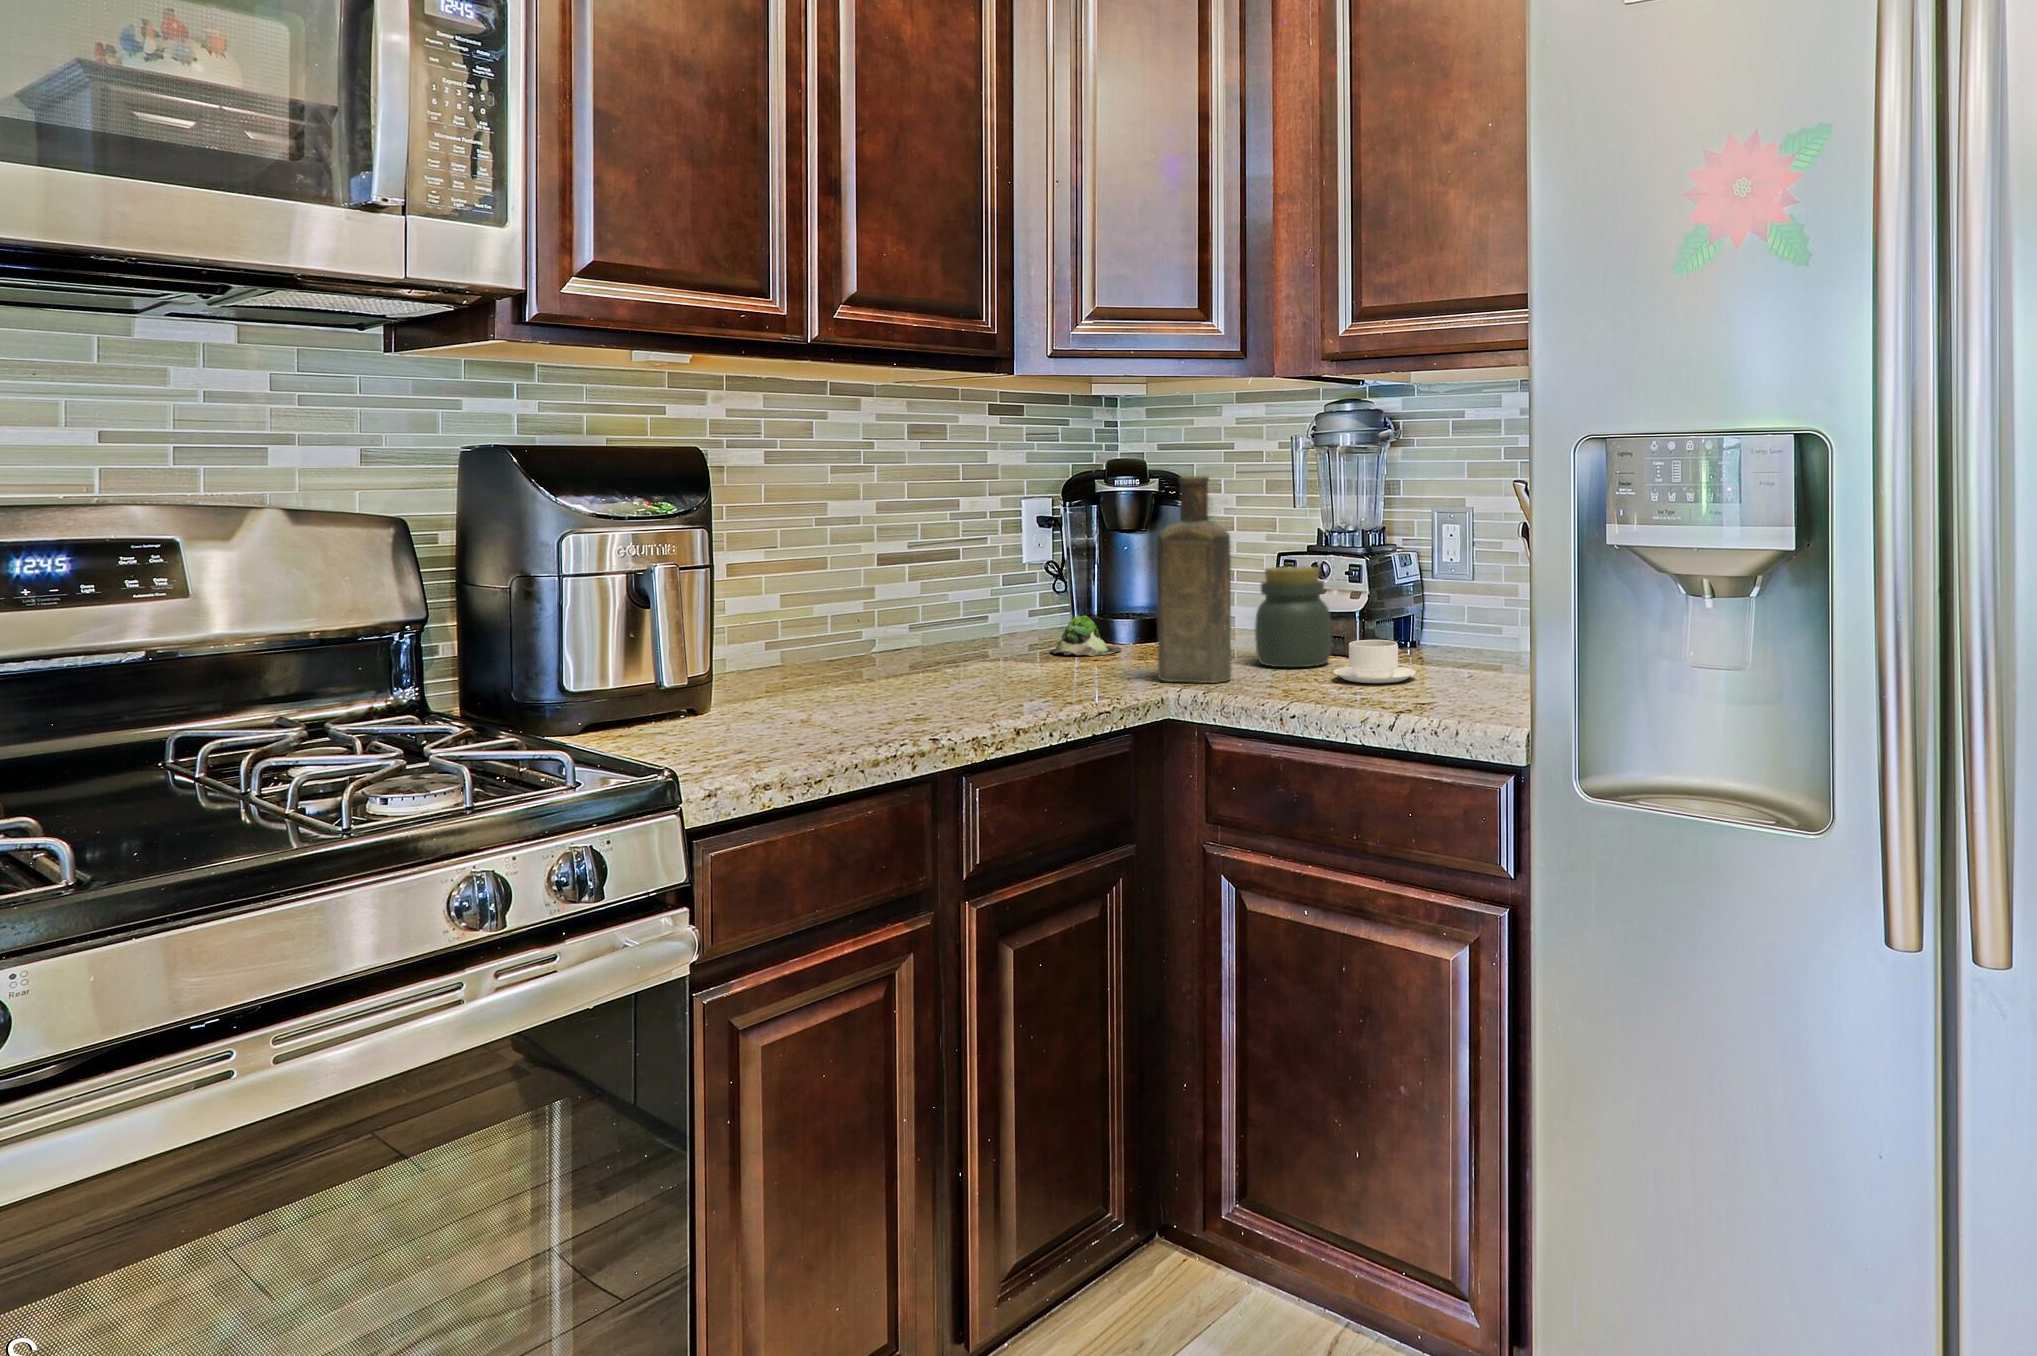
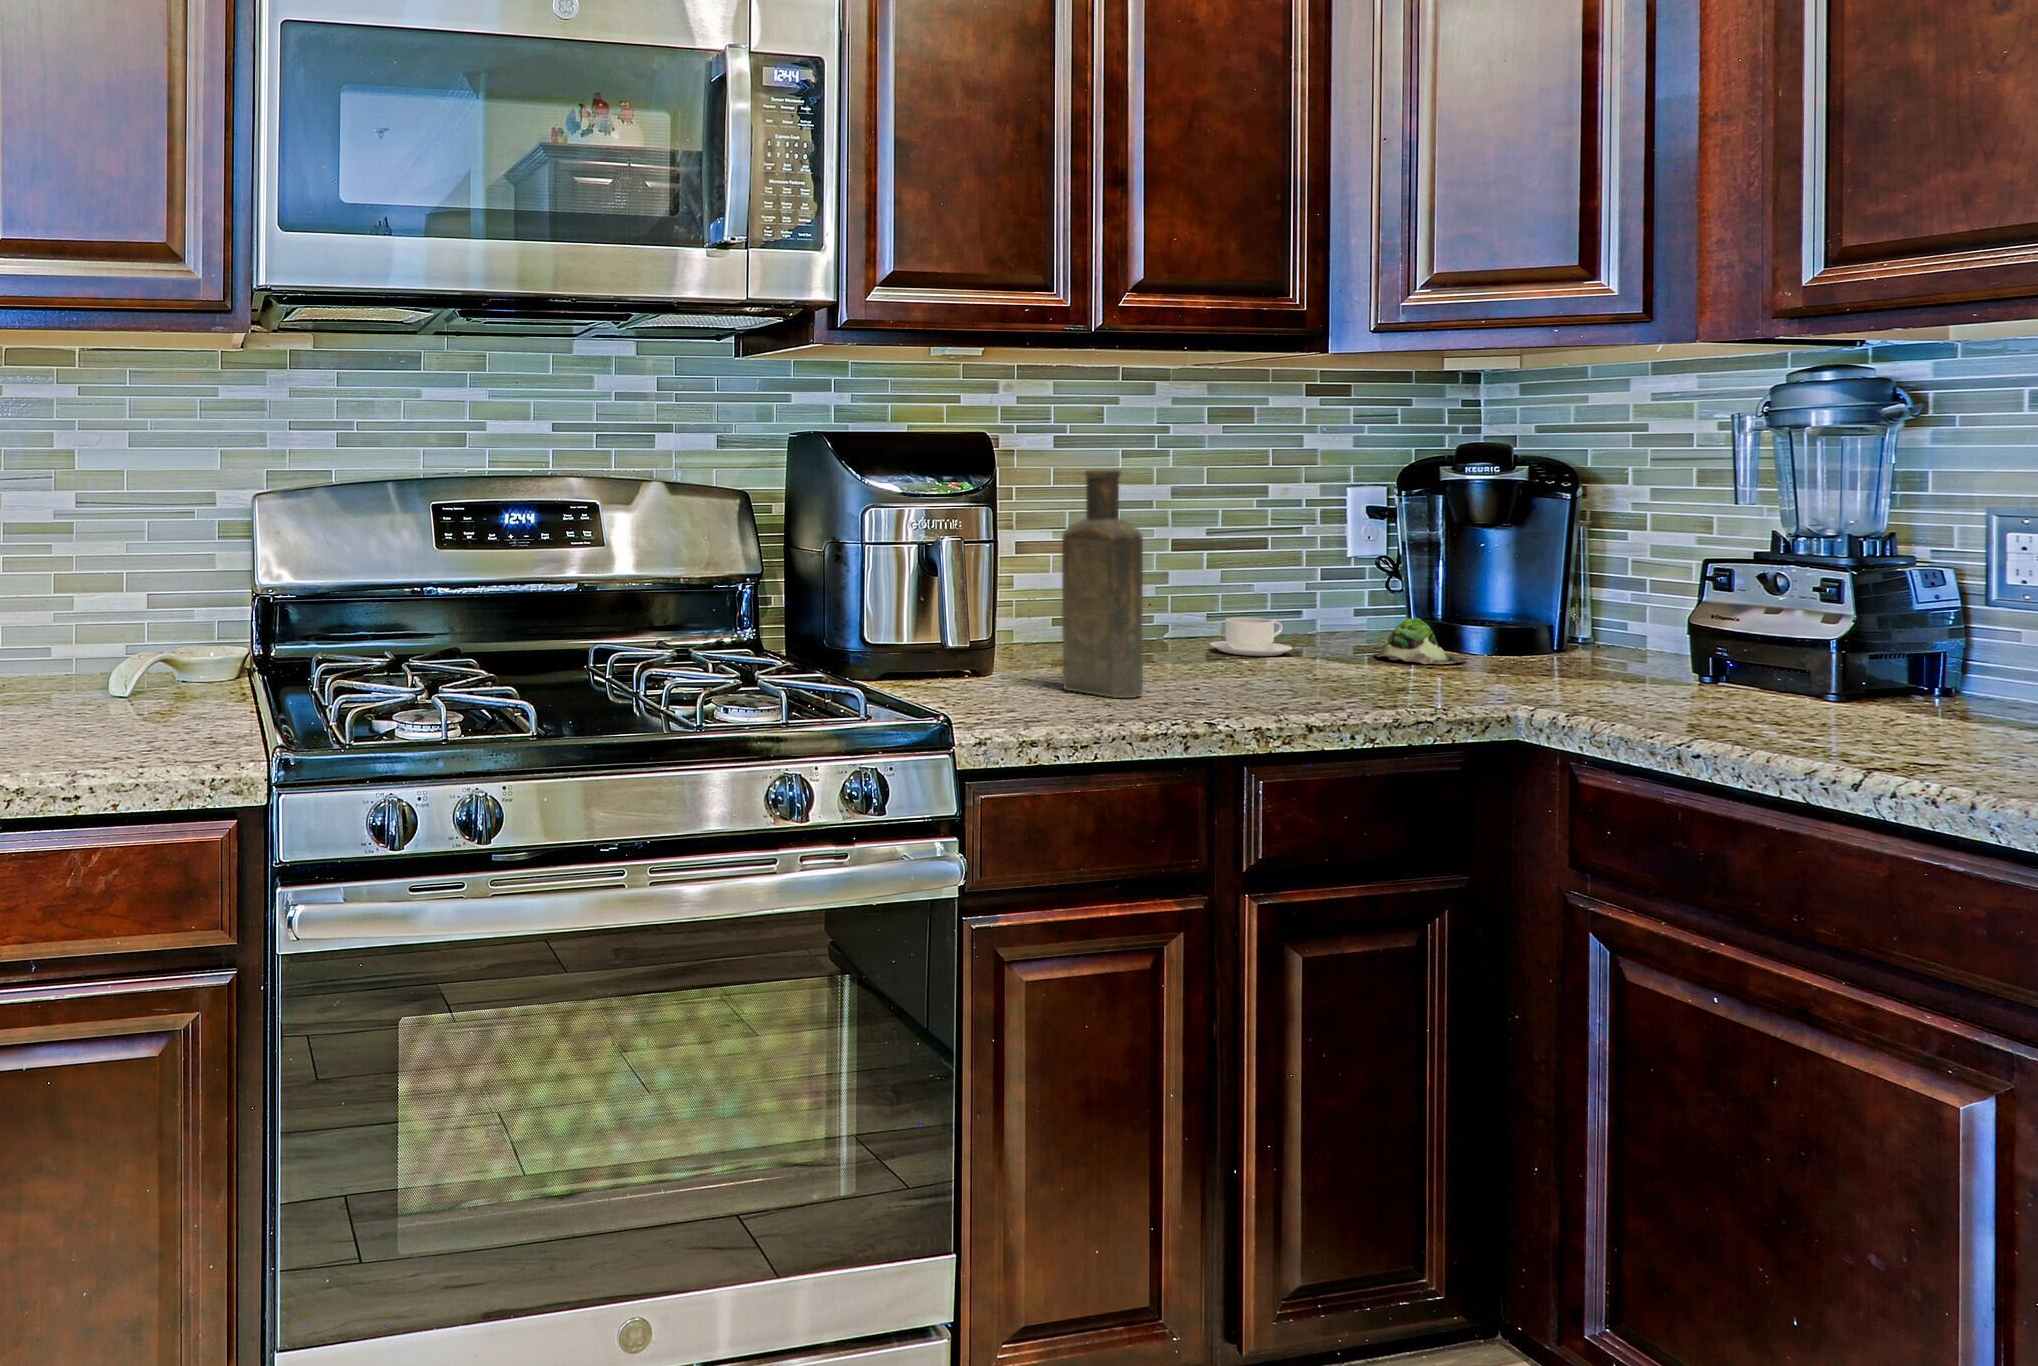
bottle: present [1157,476,1231,683] -> present [1062,469,1143,698]
jar: present [1255,567,1332,667] -> none [1644,579,1762,703]
coffee cup: present [1333,640,1416,683] -> present [1210,617,1292,656]

